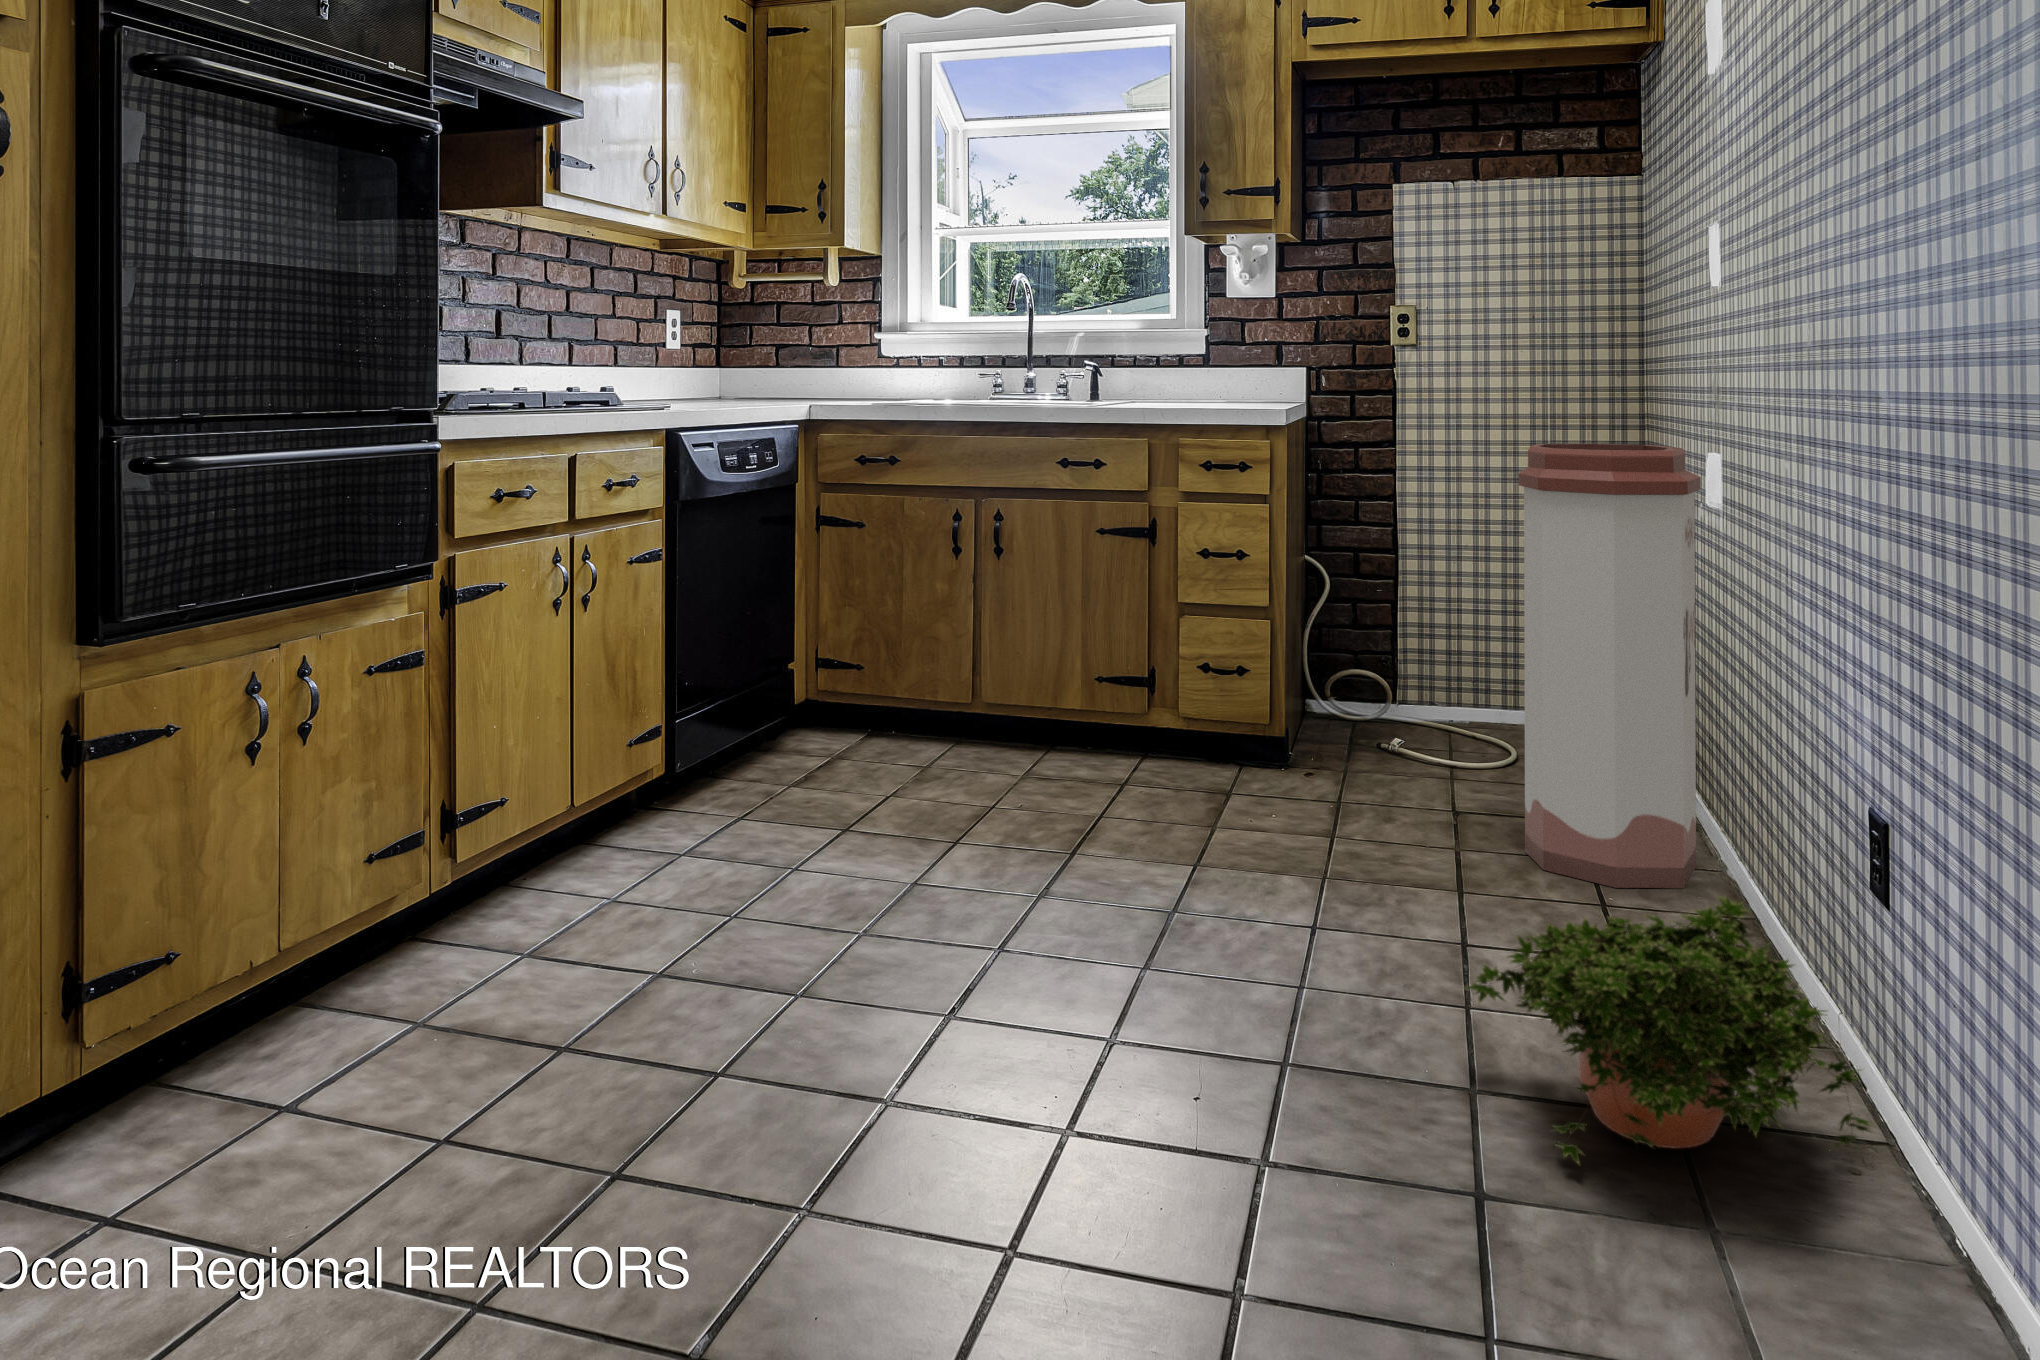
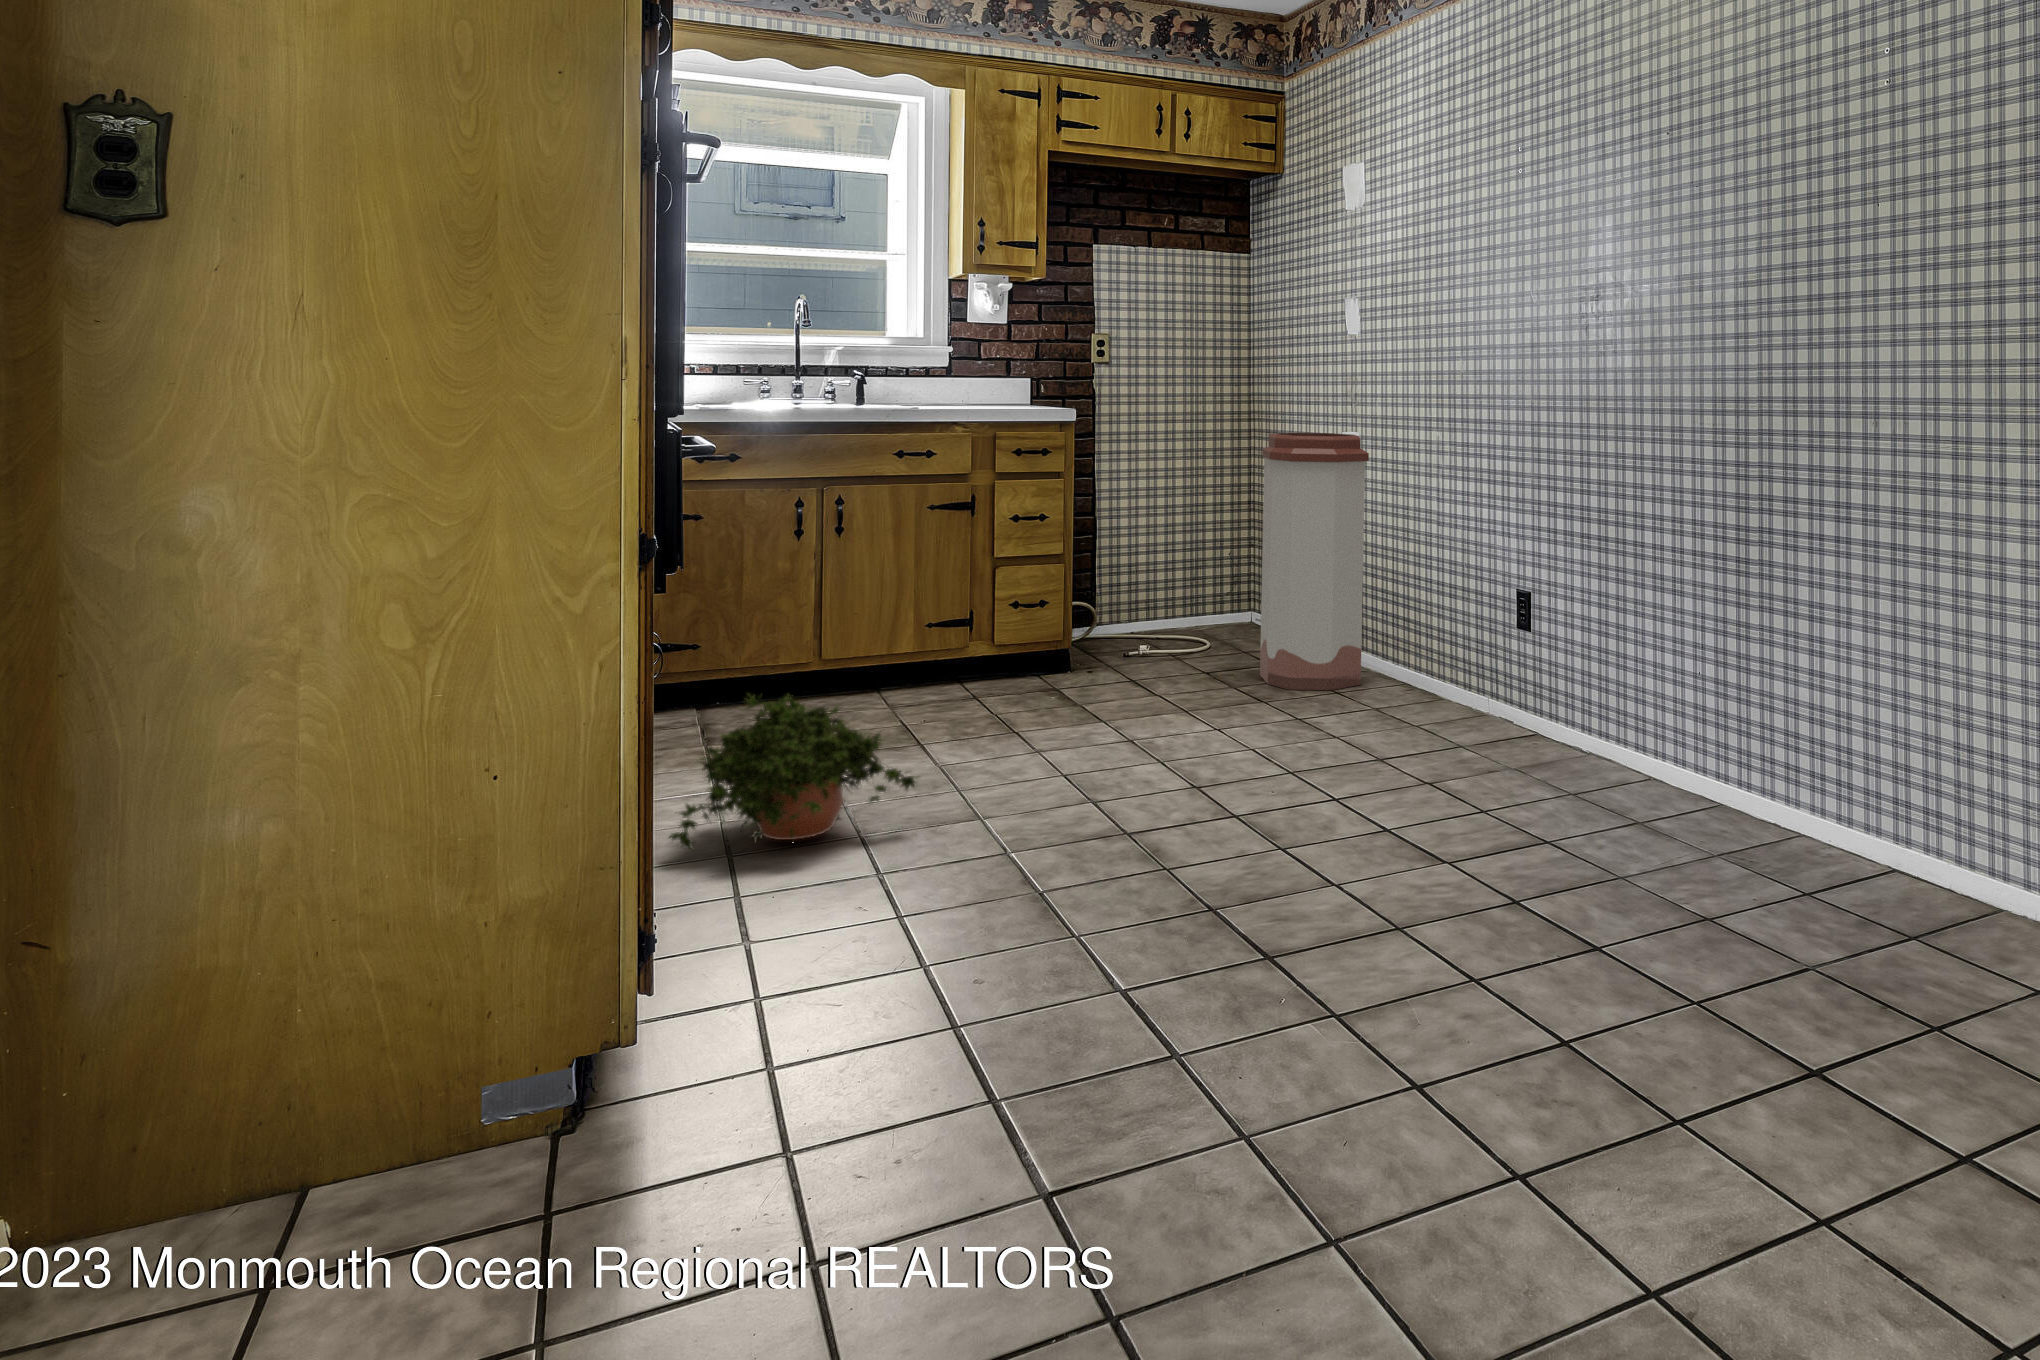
potted plant: present [1465,896,1872,1164] -> present [670,695,919,849]

